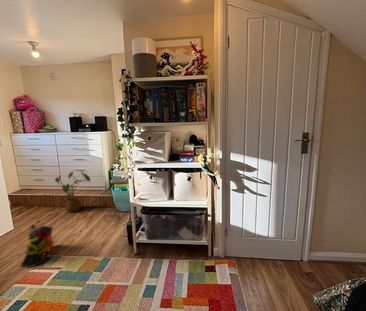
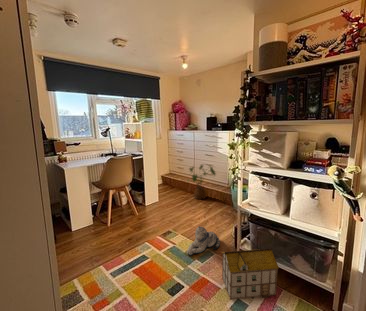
toy train: present [21,221,54,268] -> none [152,199,177,234]
toy house: none [123,231,173,289] -> present [222,248,279,299]
plush toy: none [81,236,114,271] -> present [187,226,220,255]

